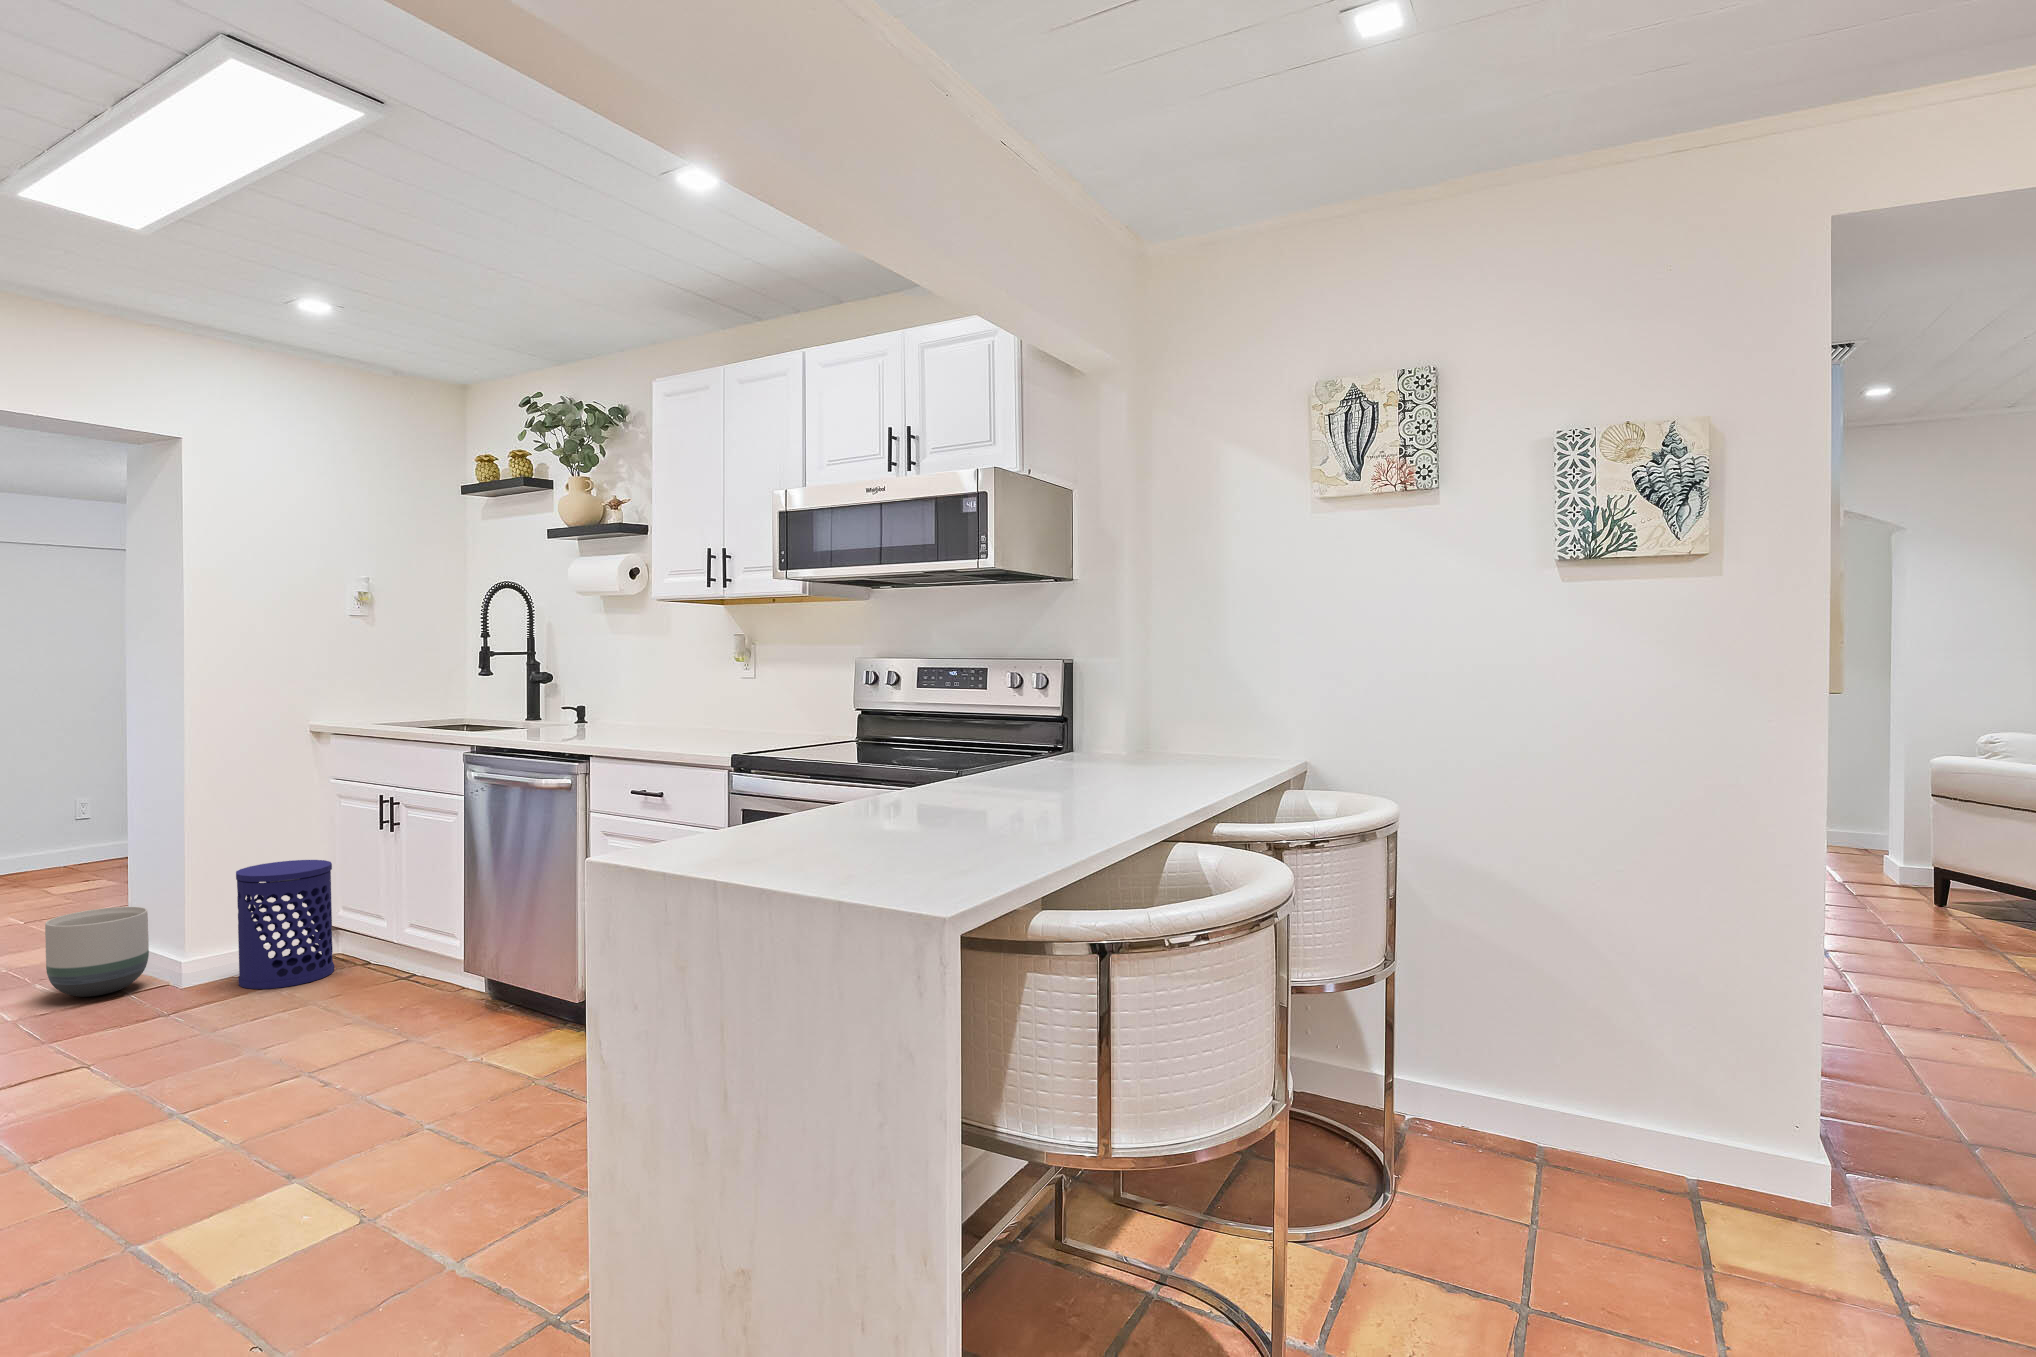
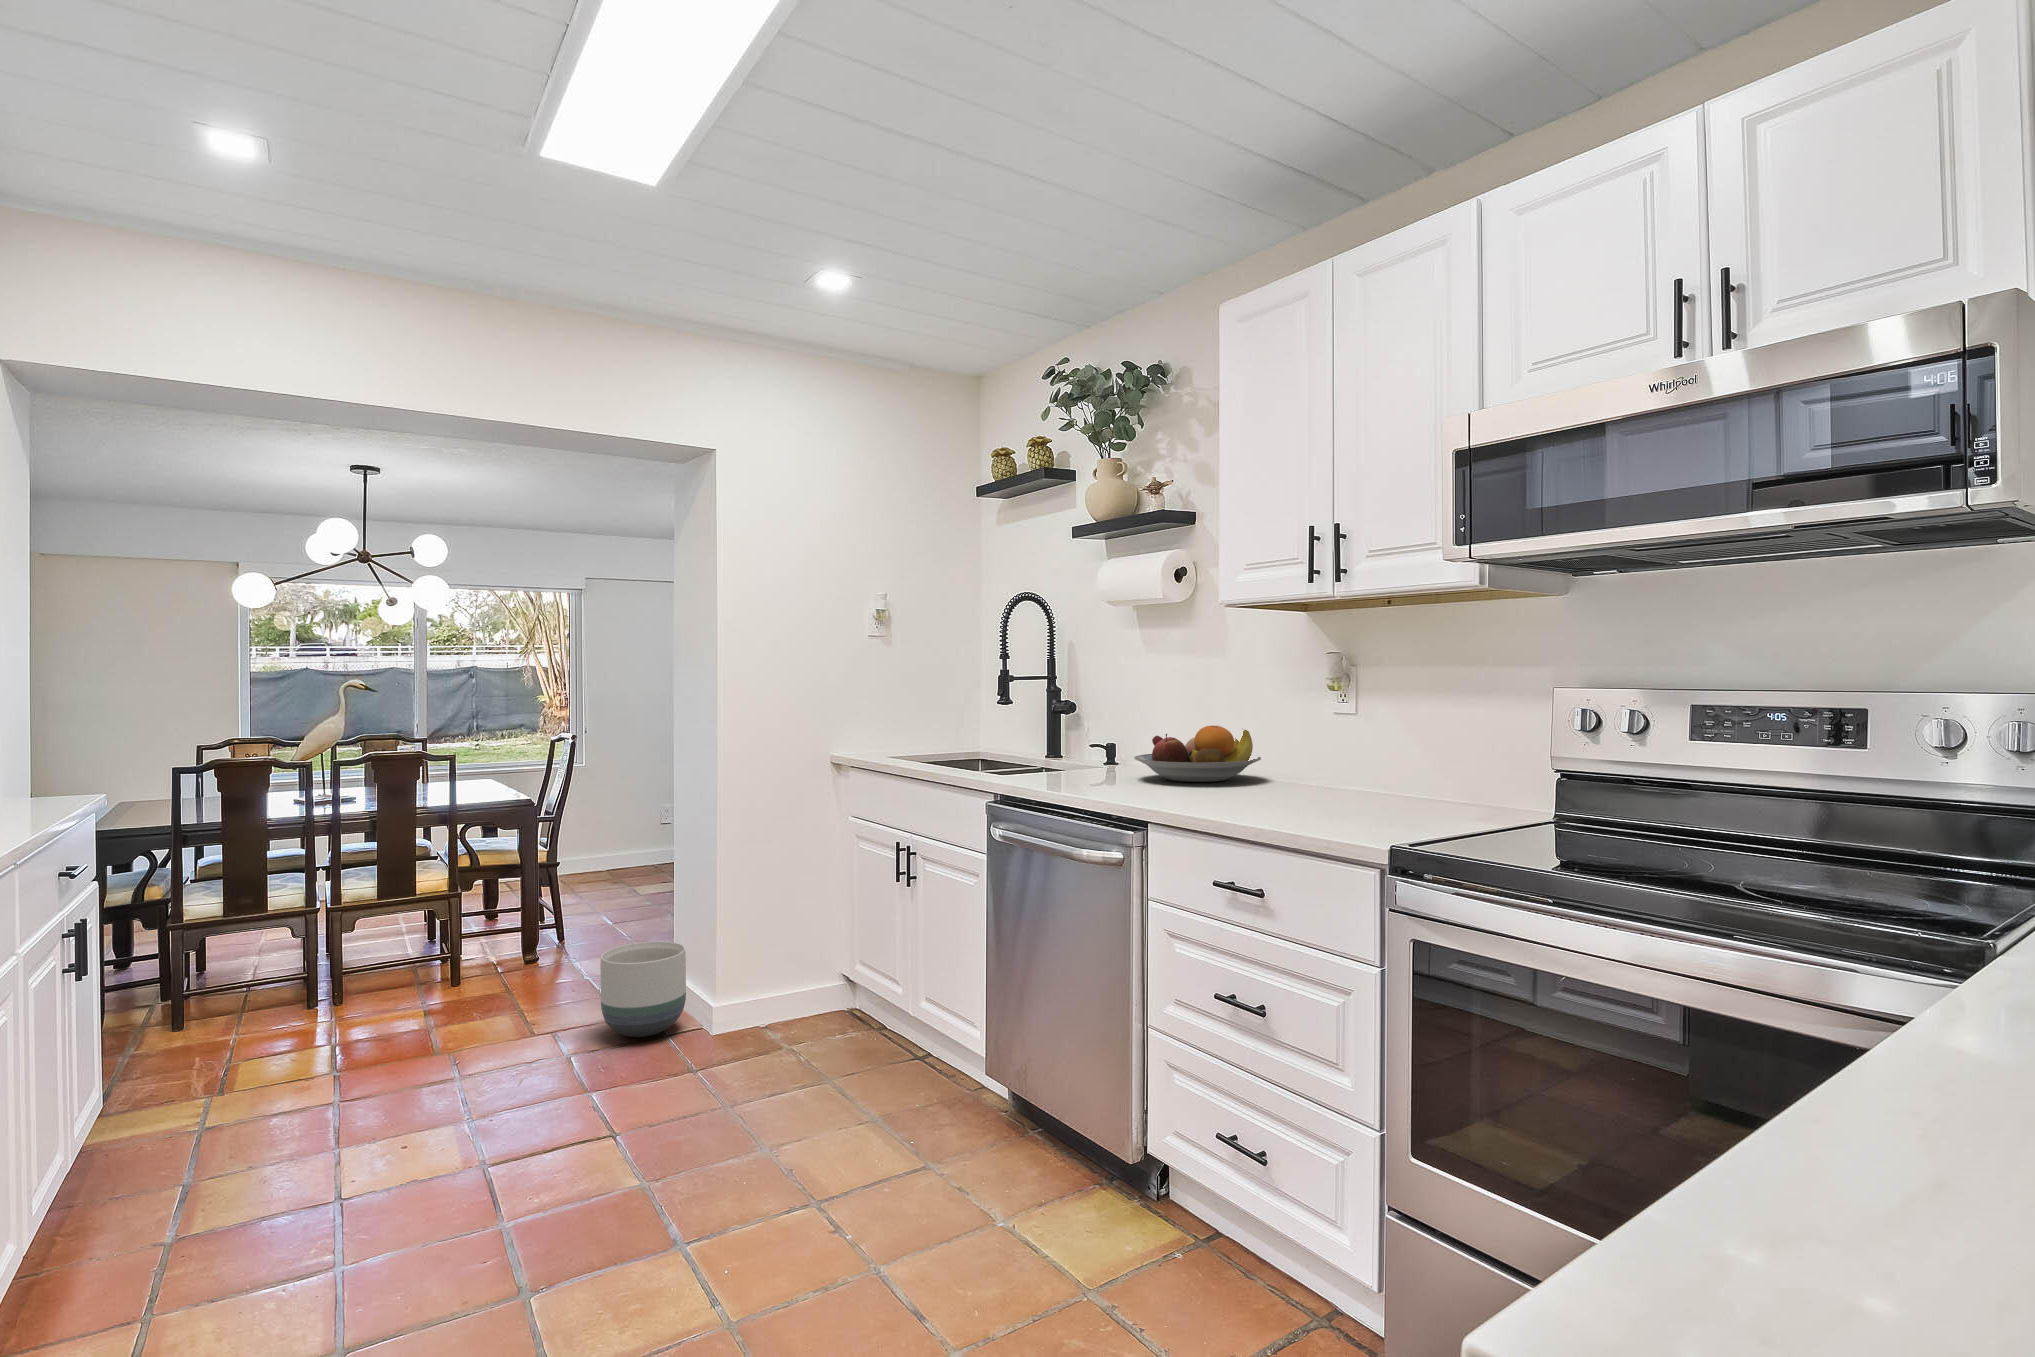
fruit bowl: none [594,690,694,731] -> present [1134,725,1261,782]
waste bin: present [236,860,334,989] -> none [760,906,850,1055]

